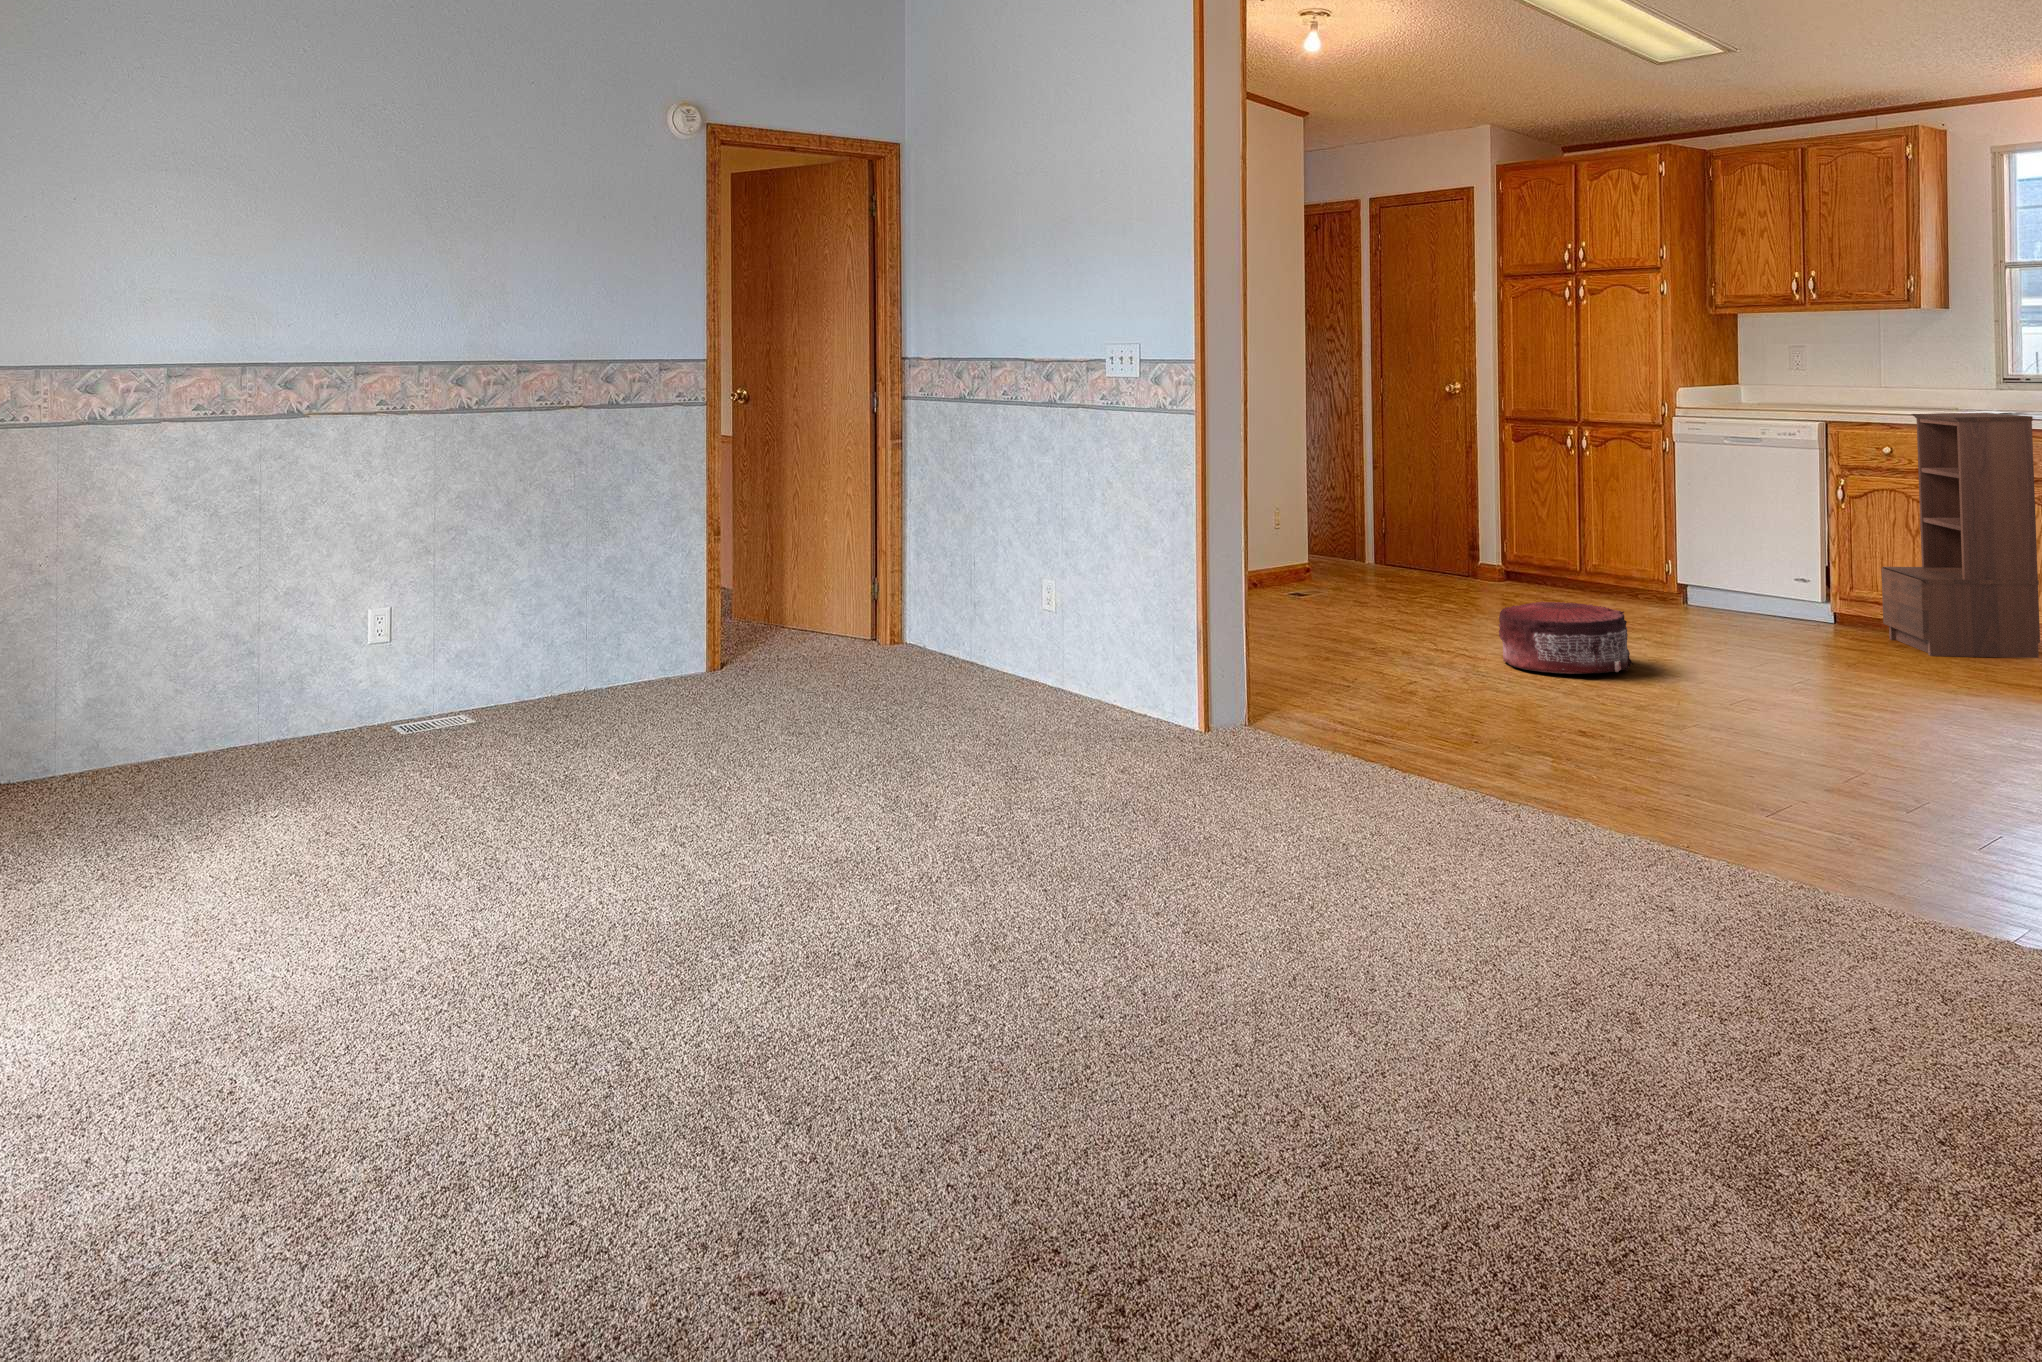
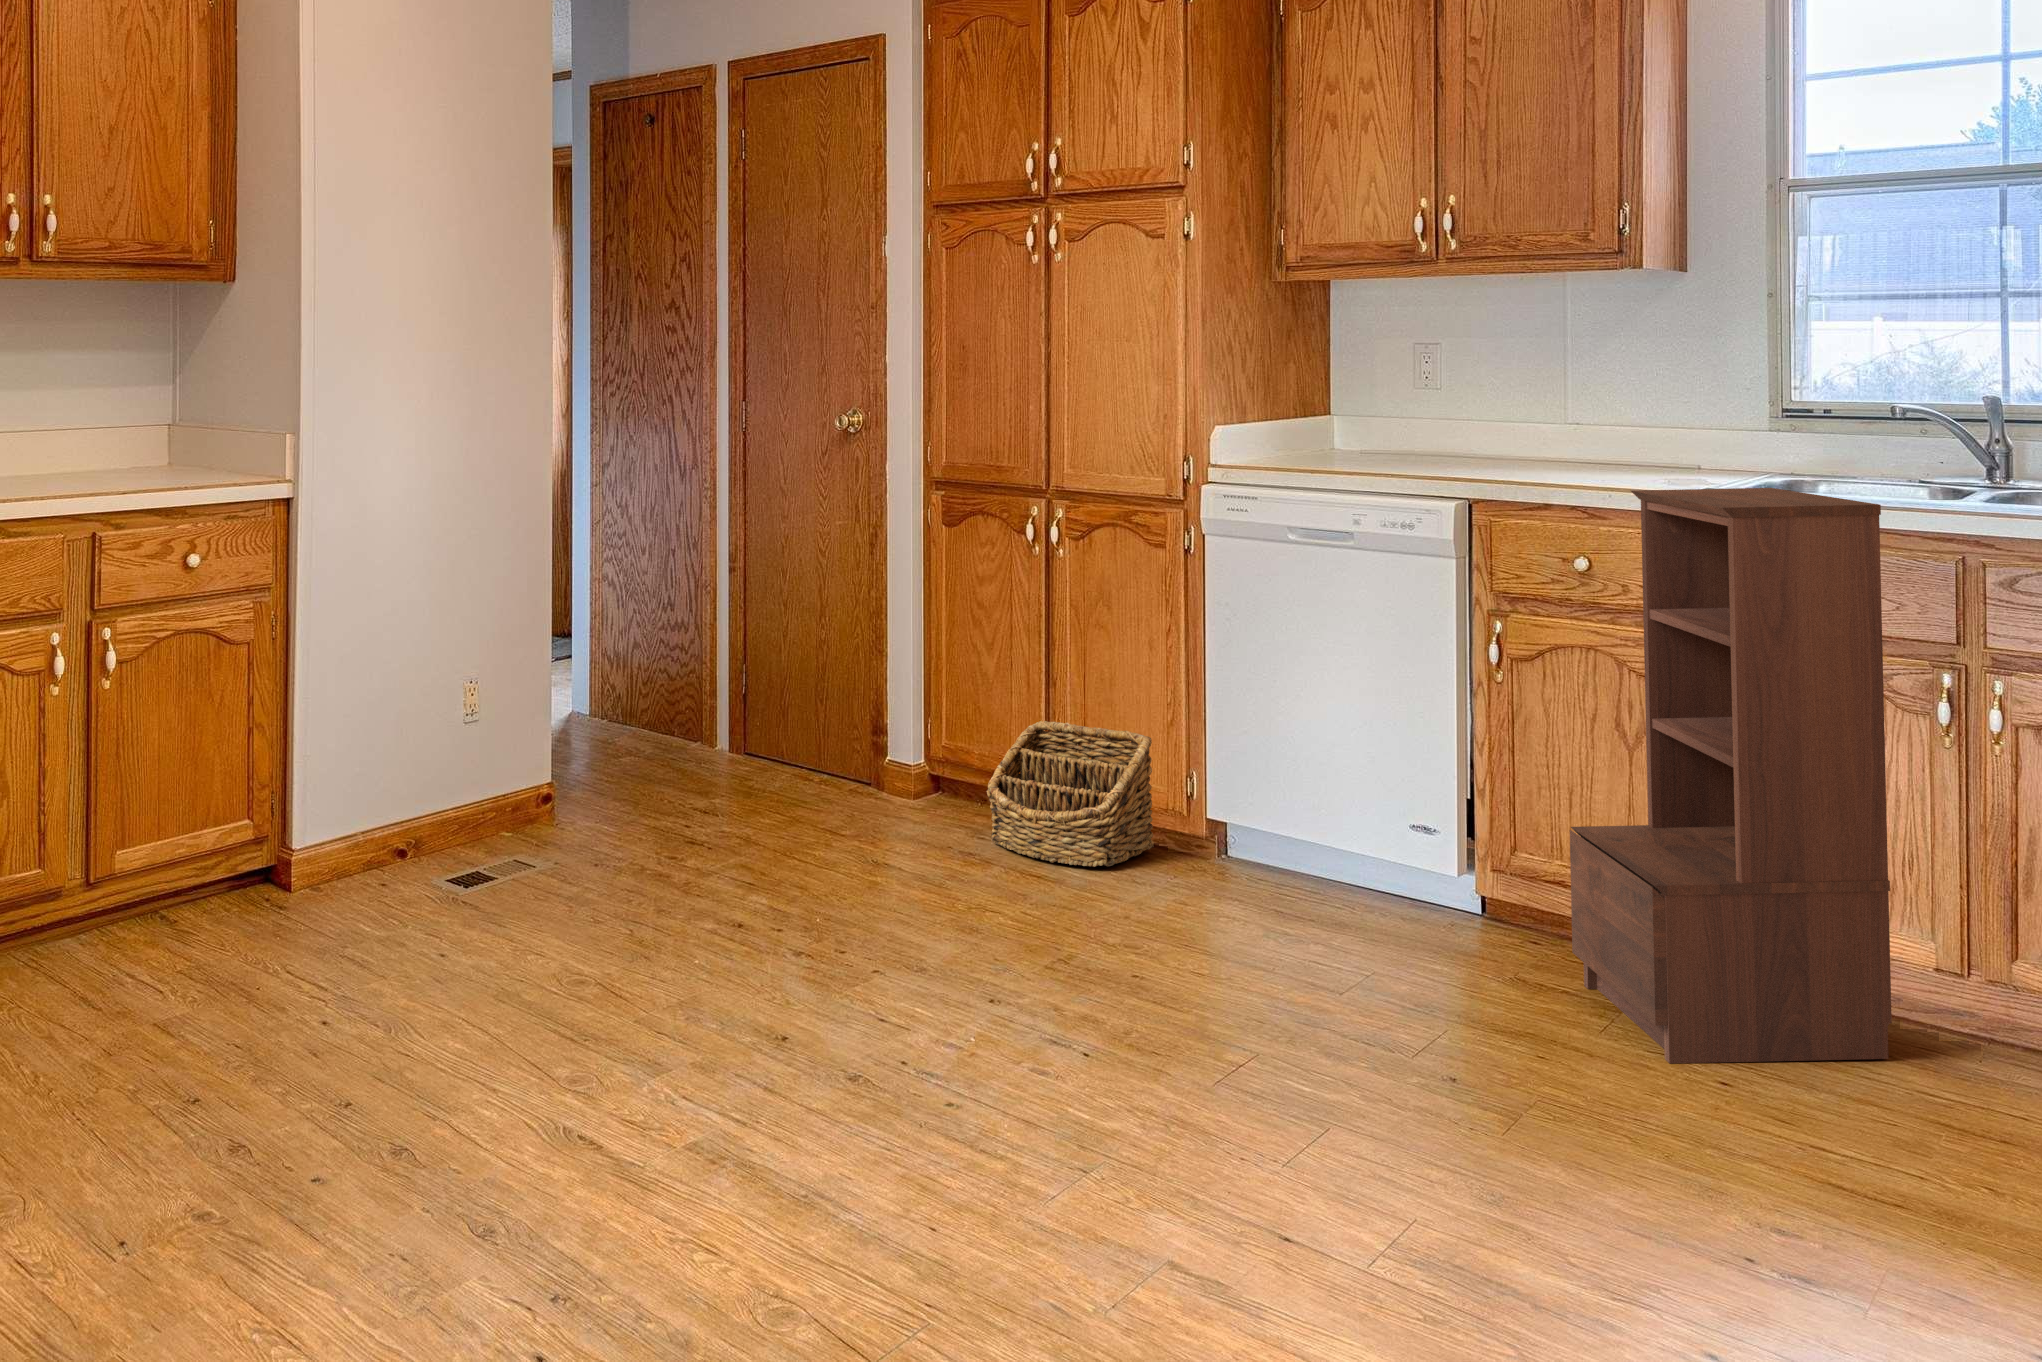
basket: none [1555,539,1649,603] -> present [987,721,1154,867]
pouf: present [1499,602,1633,674] -> none [646,992,975,1271]

